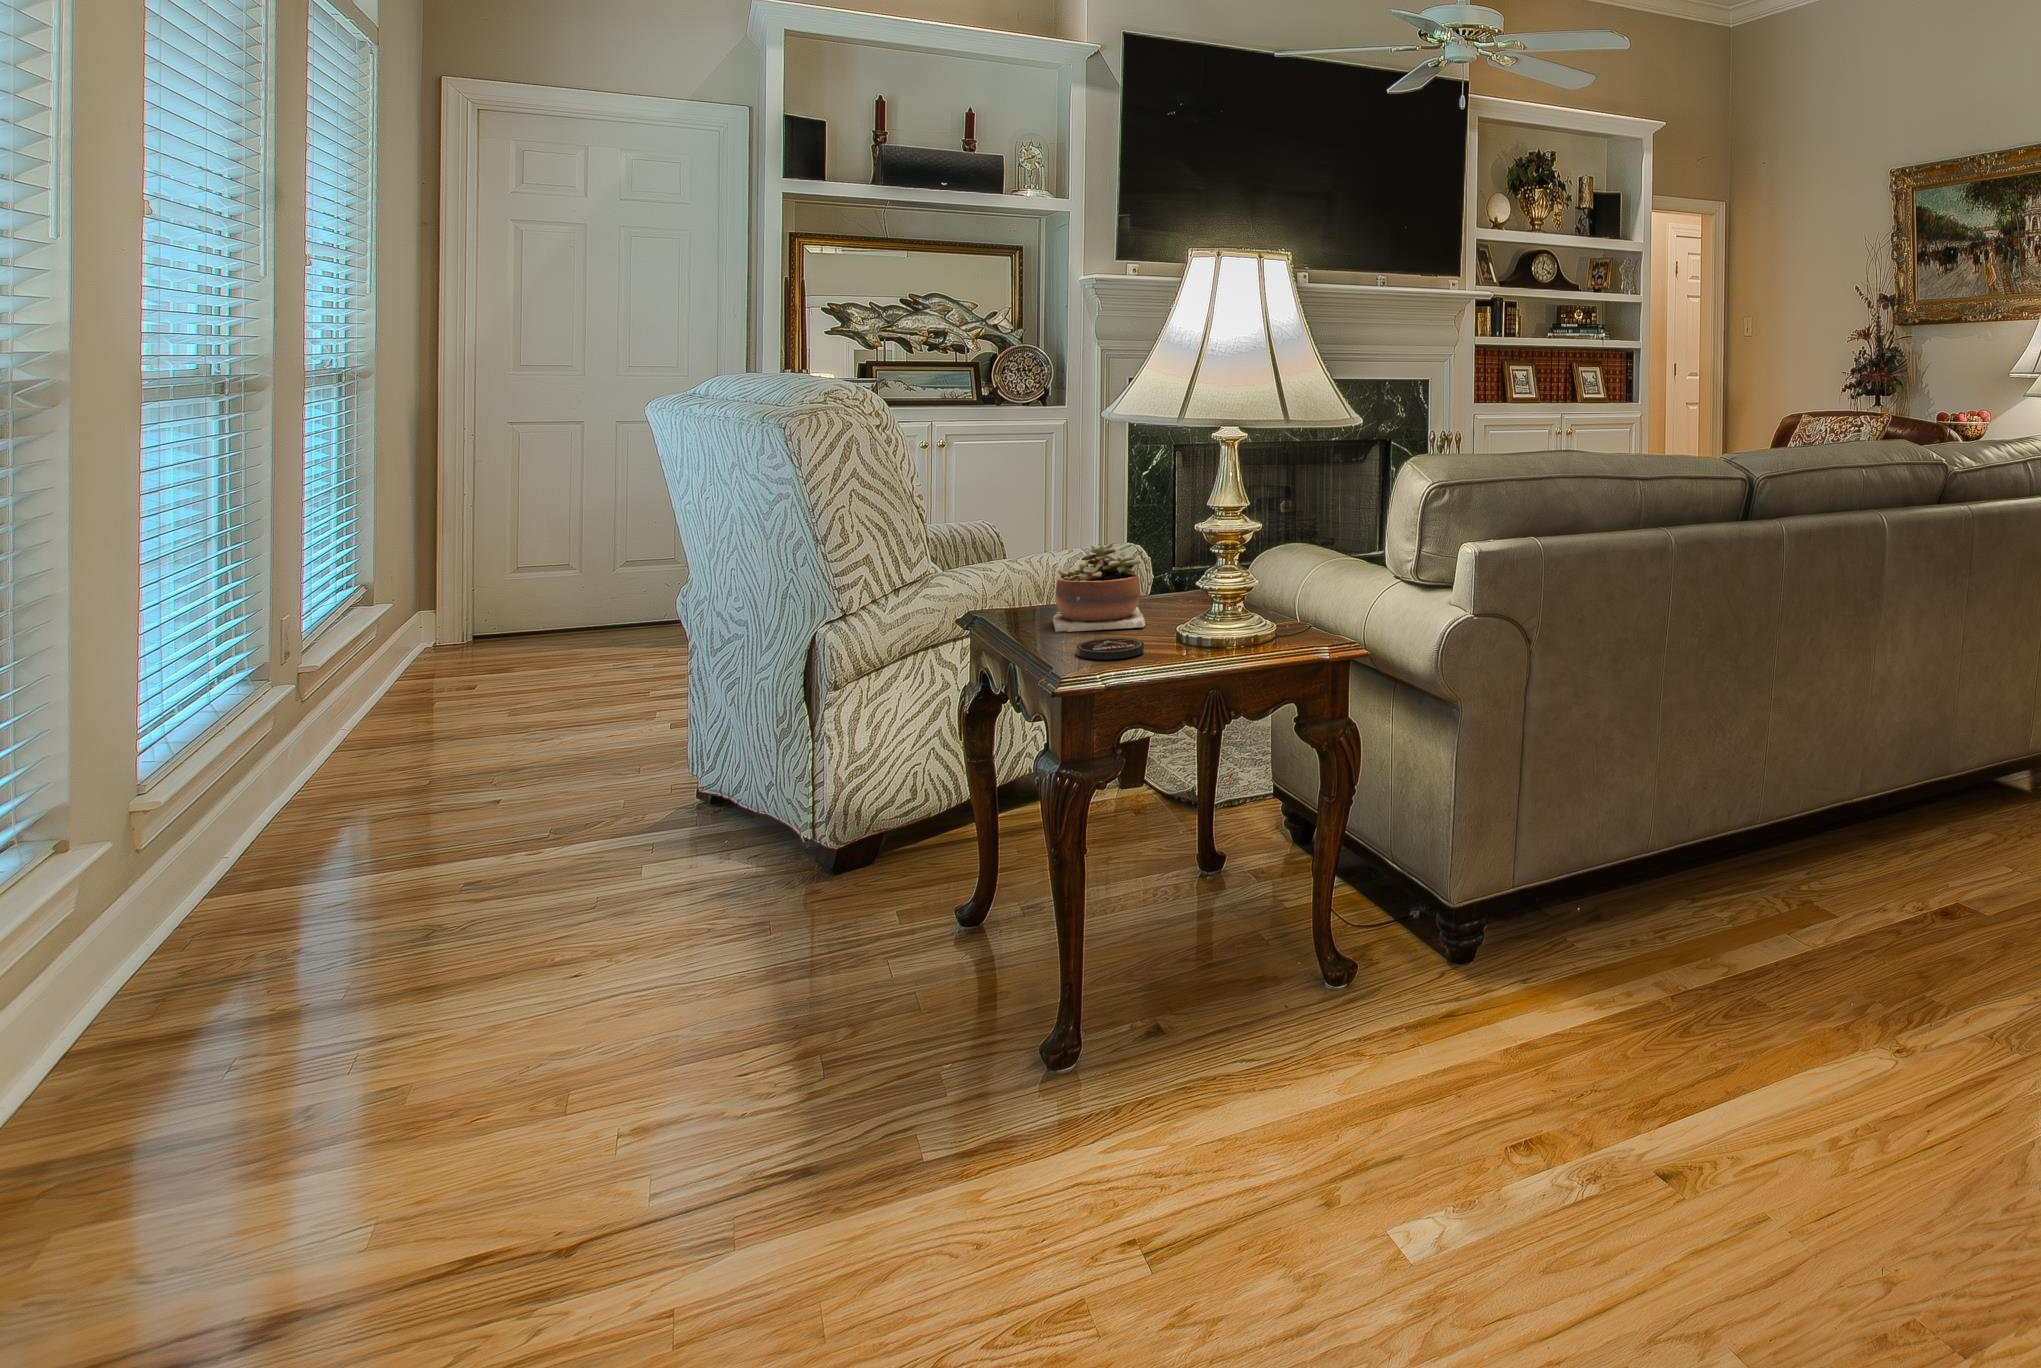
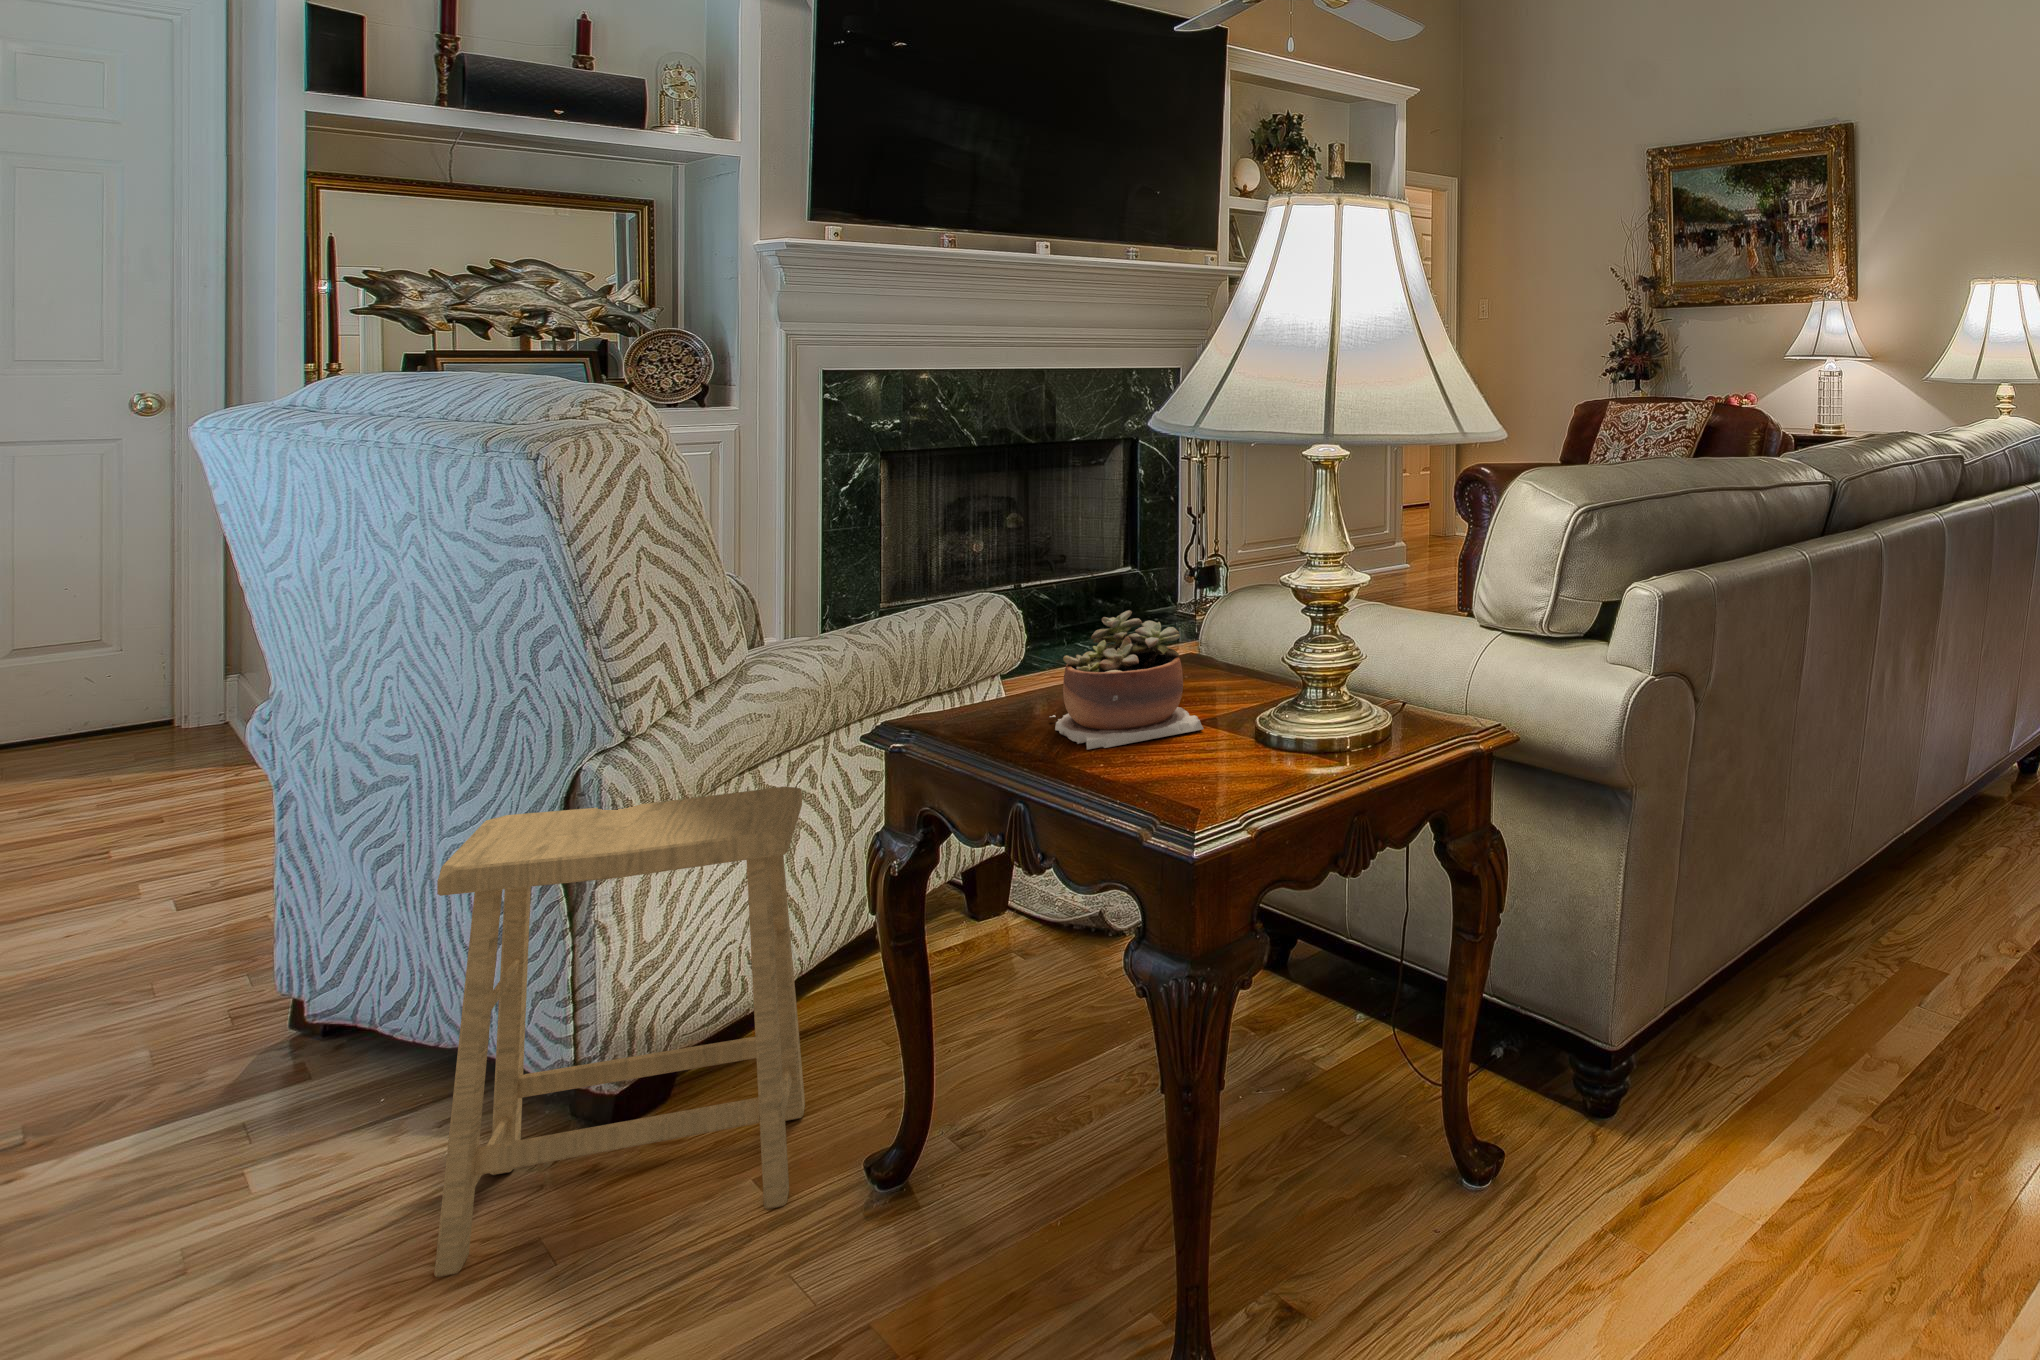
coaster: present [1077,638,1144,660] -> none [1172,753,1268,794]
footstool: none [709,656,949,930] -> present [434,786,805,1277]

